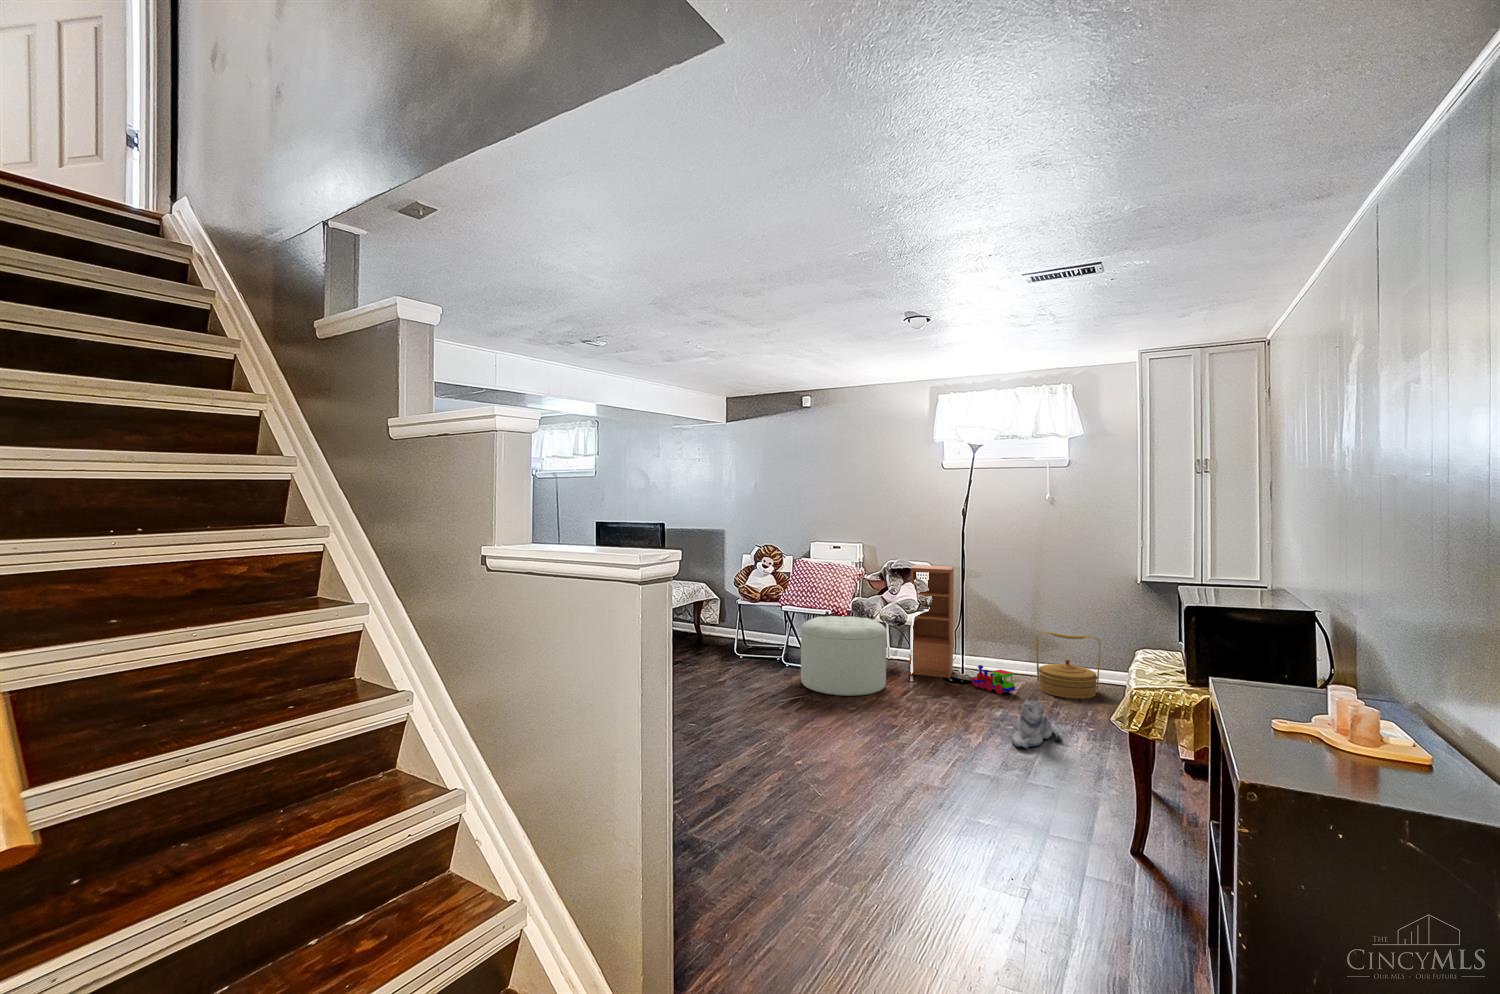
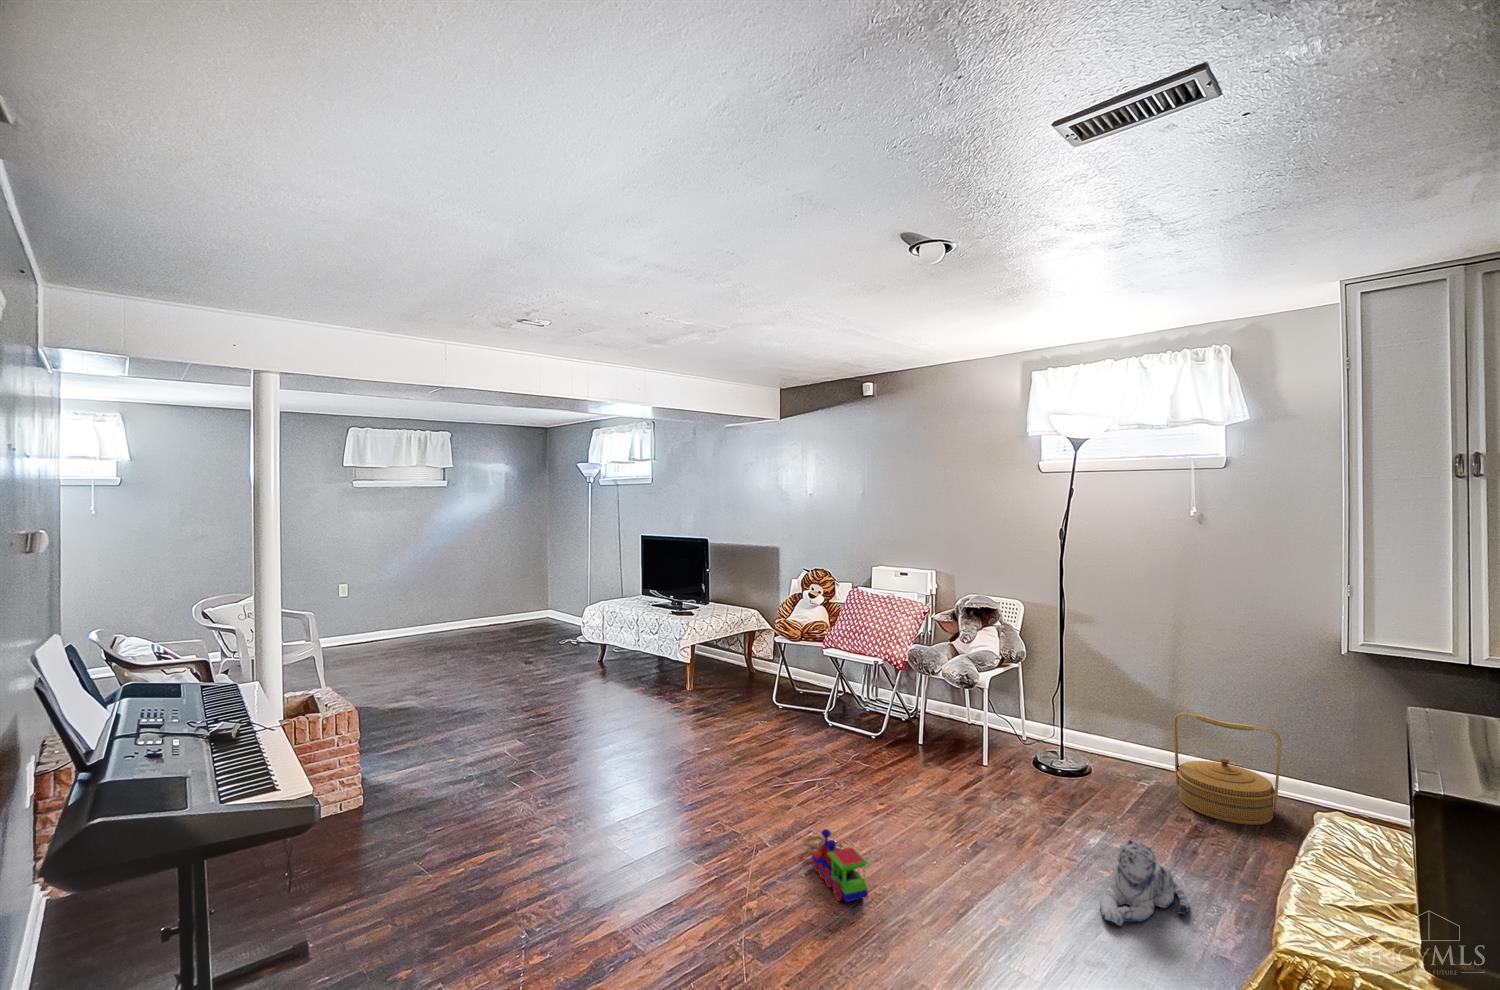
bookcase: present [910,565,954,678] -> none [988,603,1056,765]
ottoman: present [801,616,886,696] -> none [832,668,947,783]
toy train: present [961,665,1015,694] -> present [804,829,869,902]

